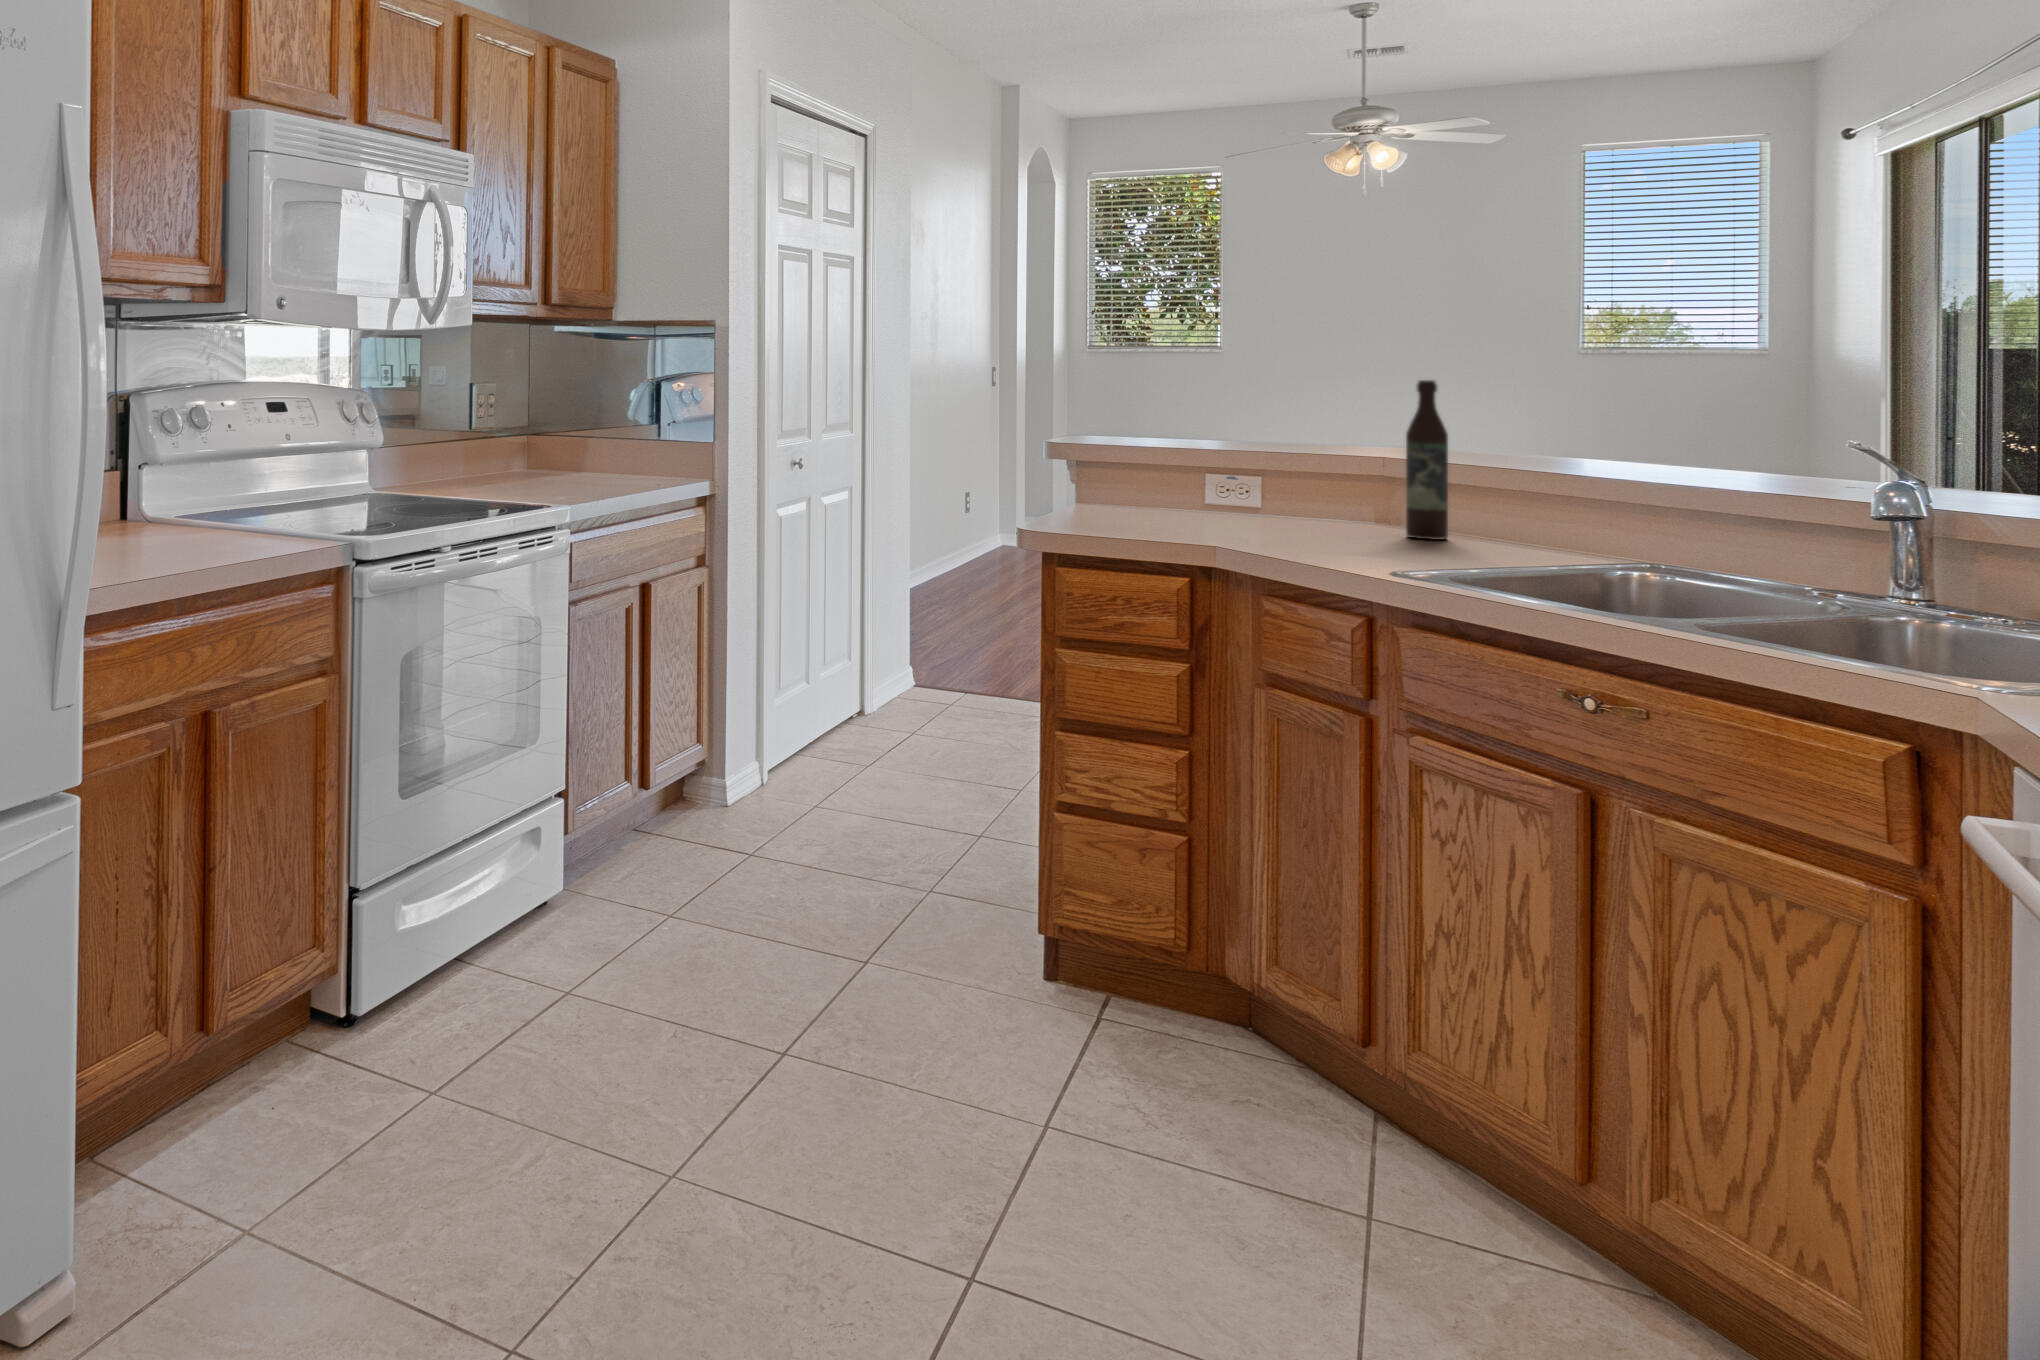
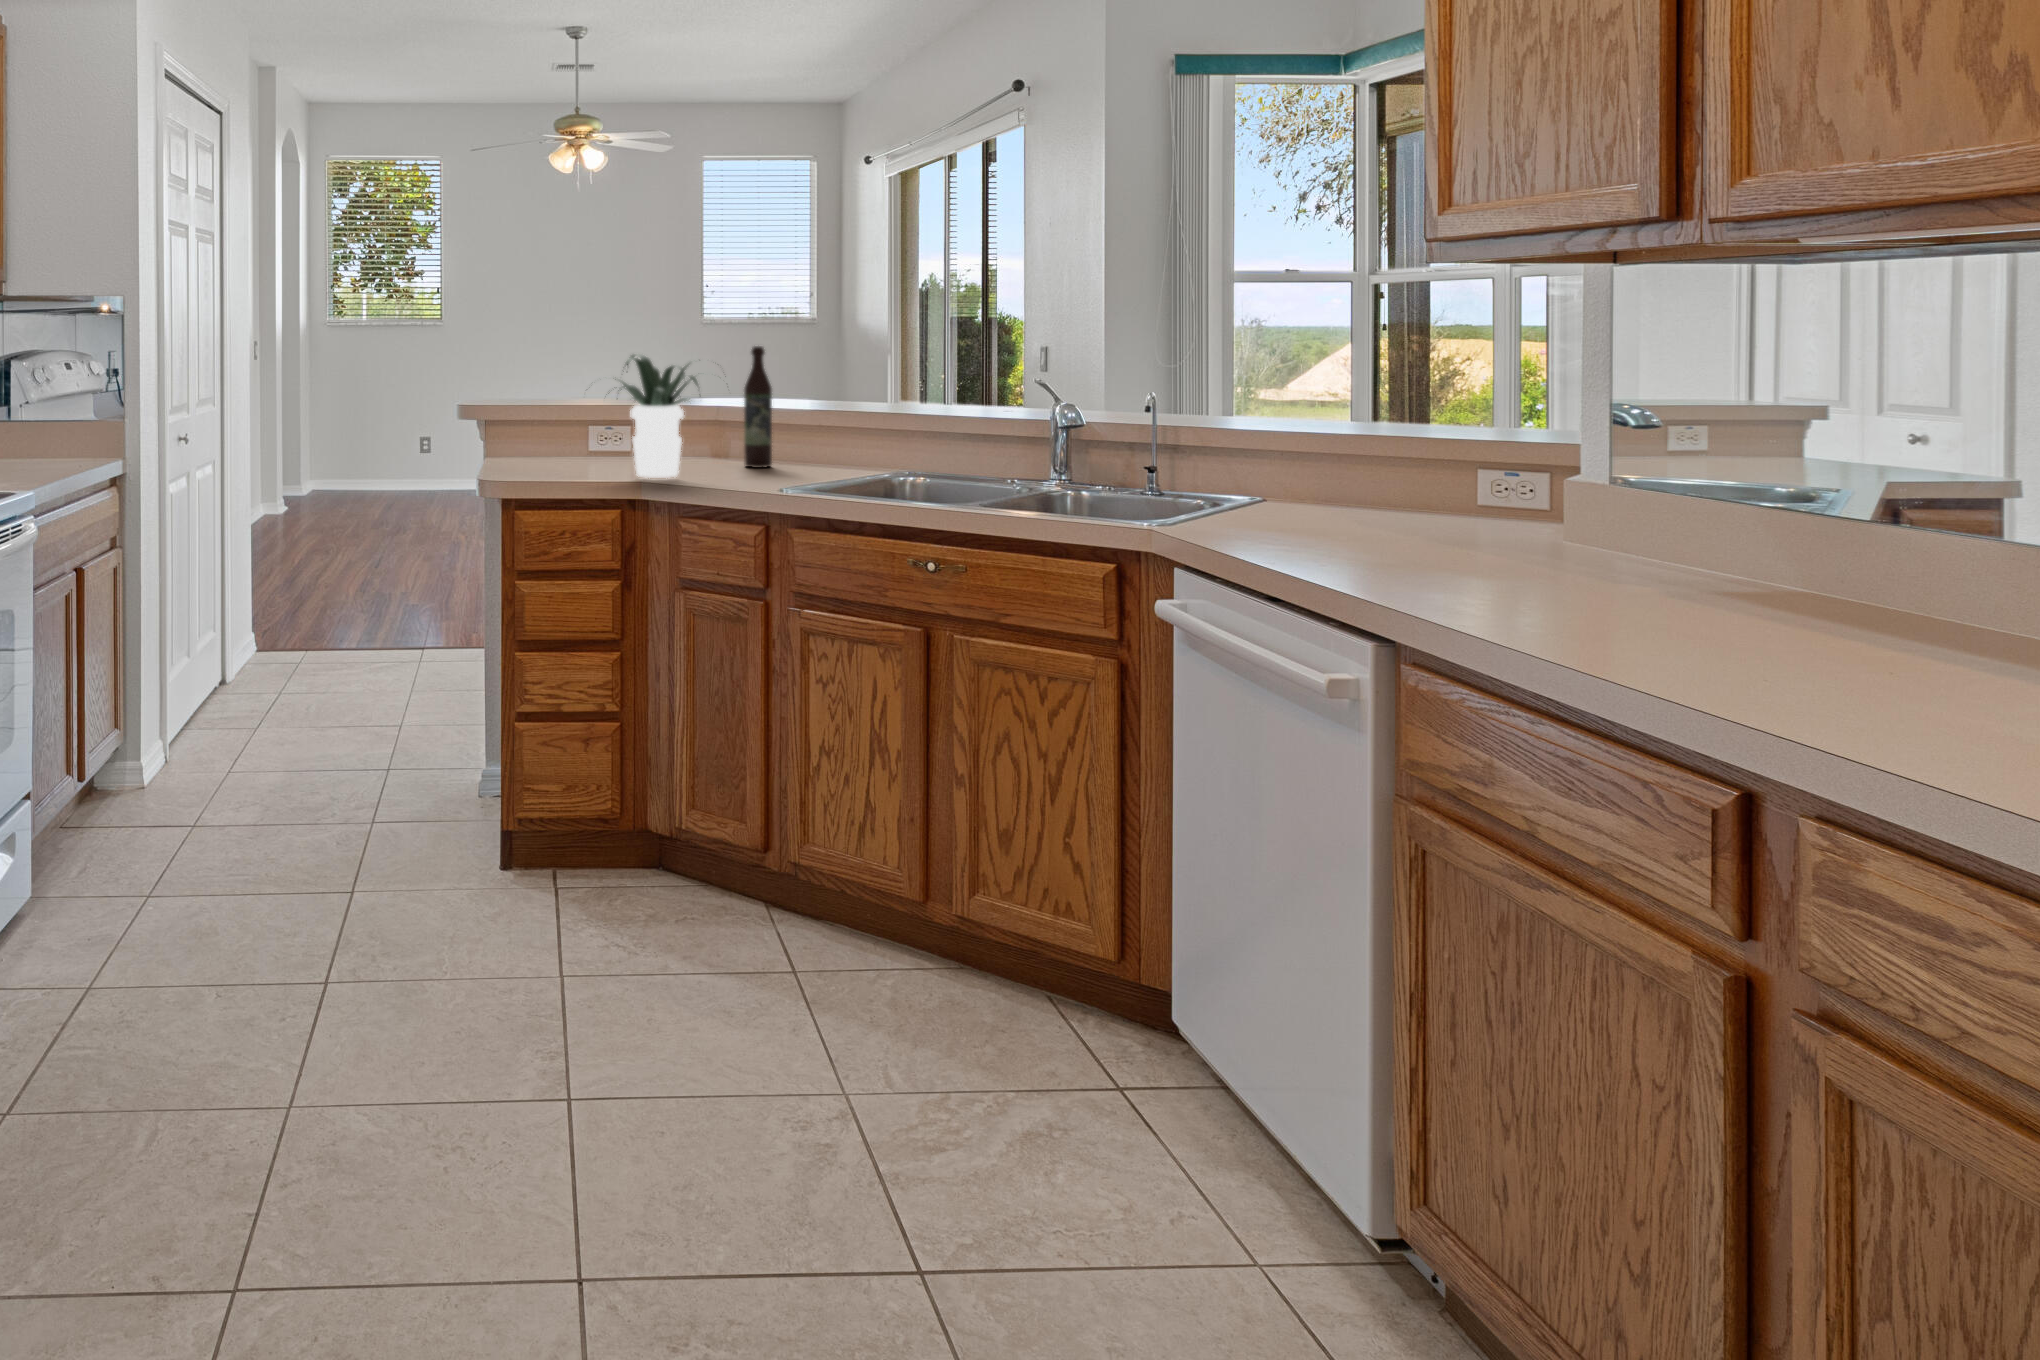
potted plant: none [1152,388,1362,543] -> present [608,354,704,478]

